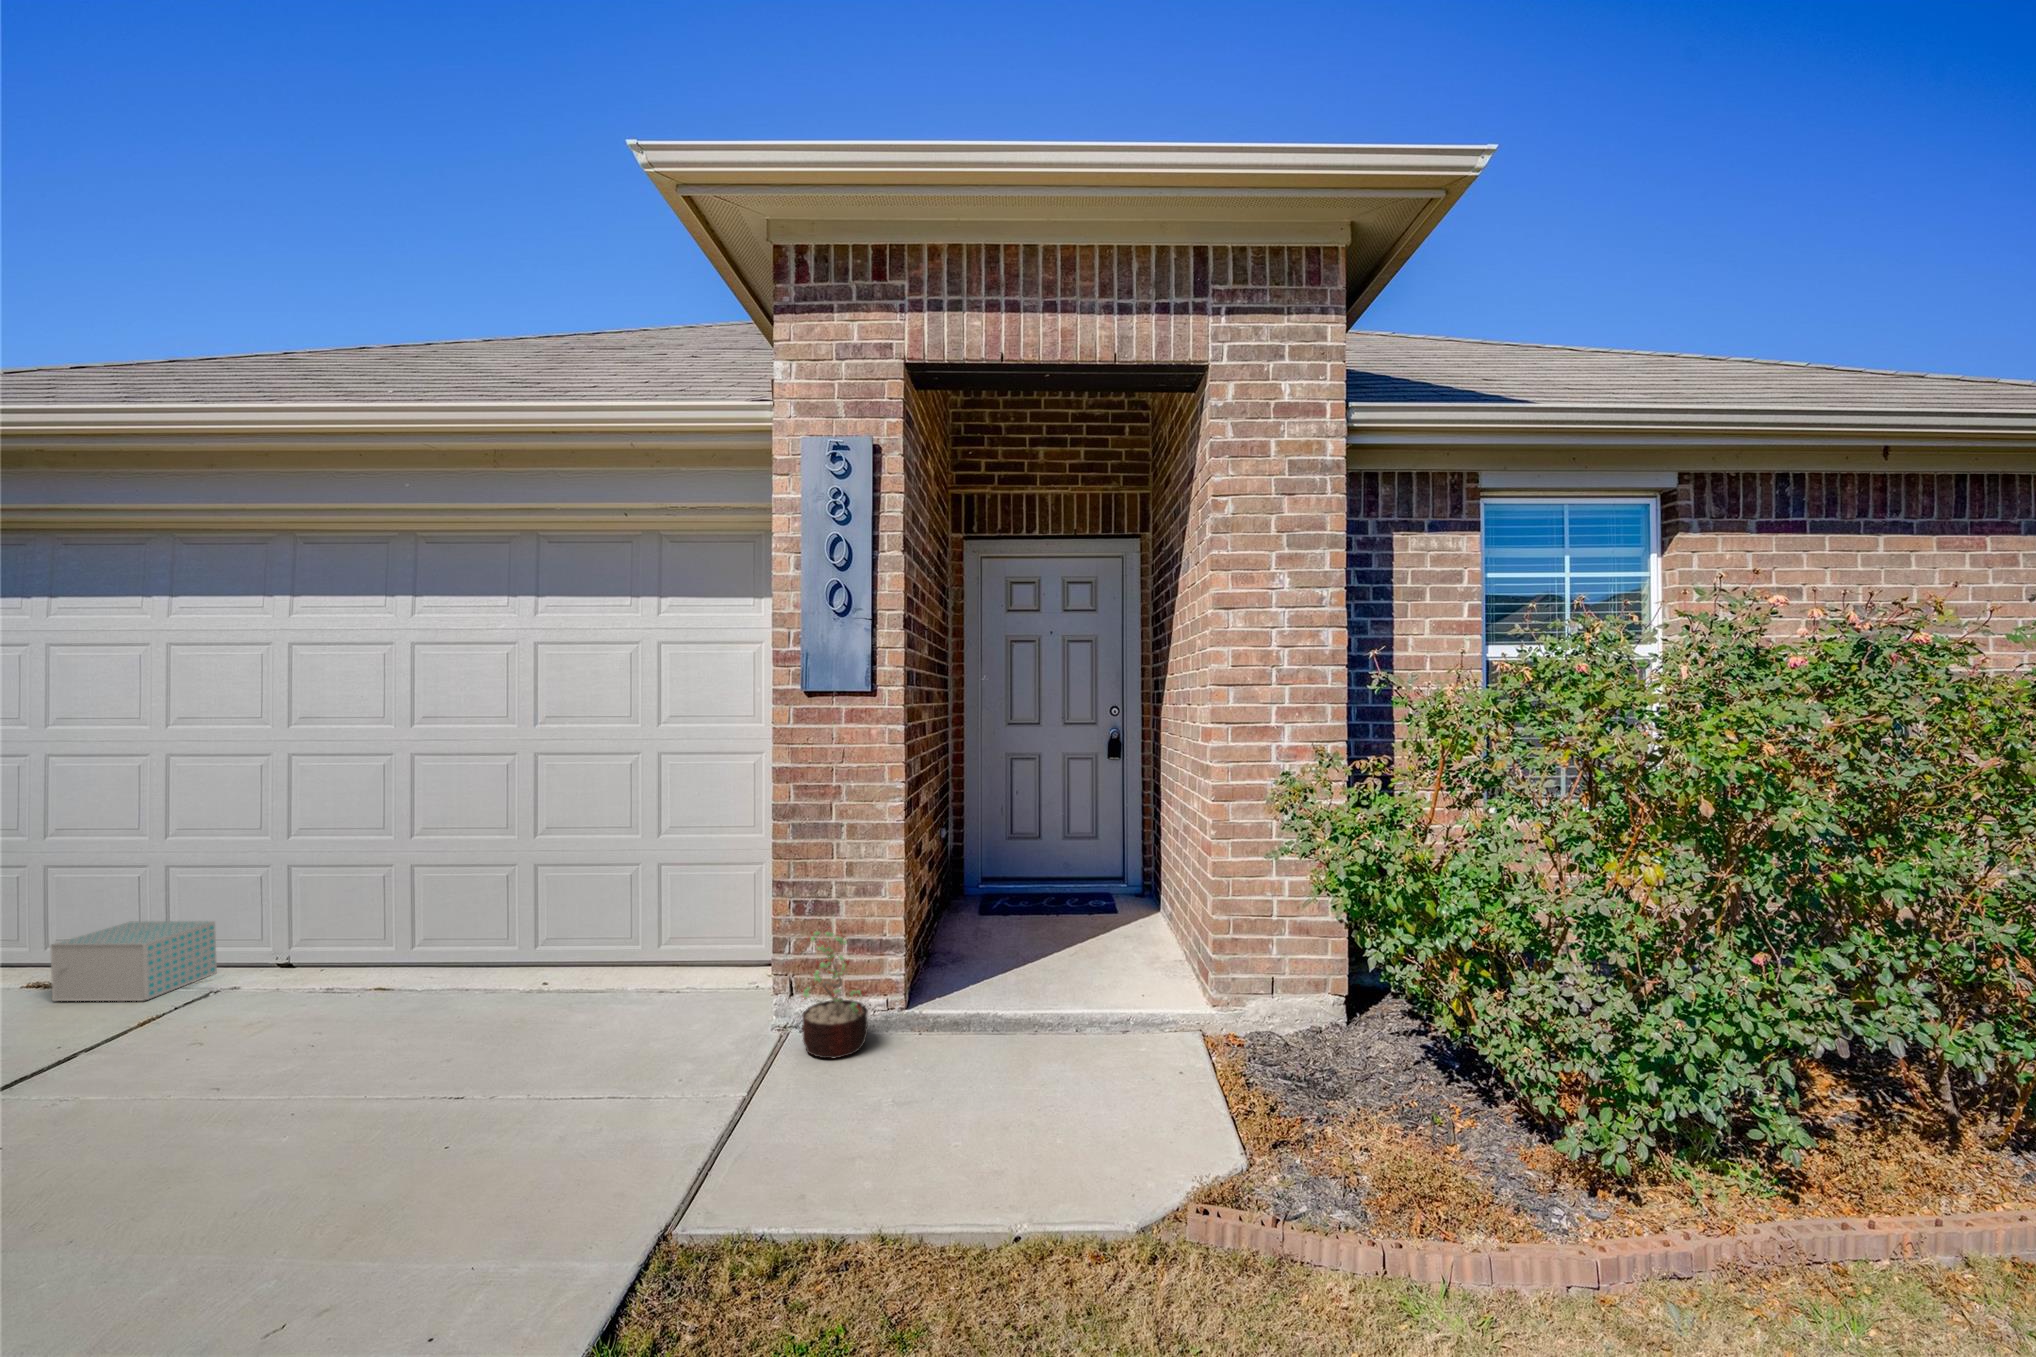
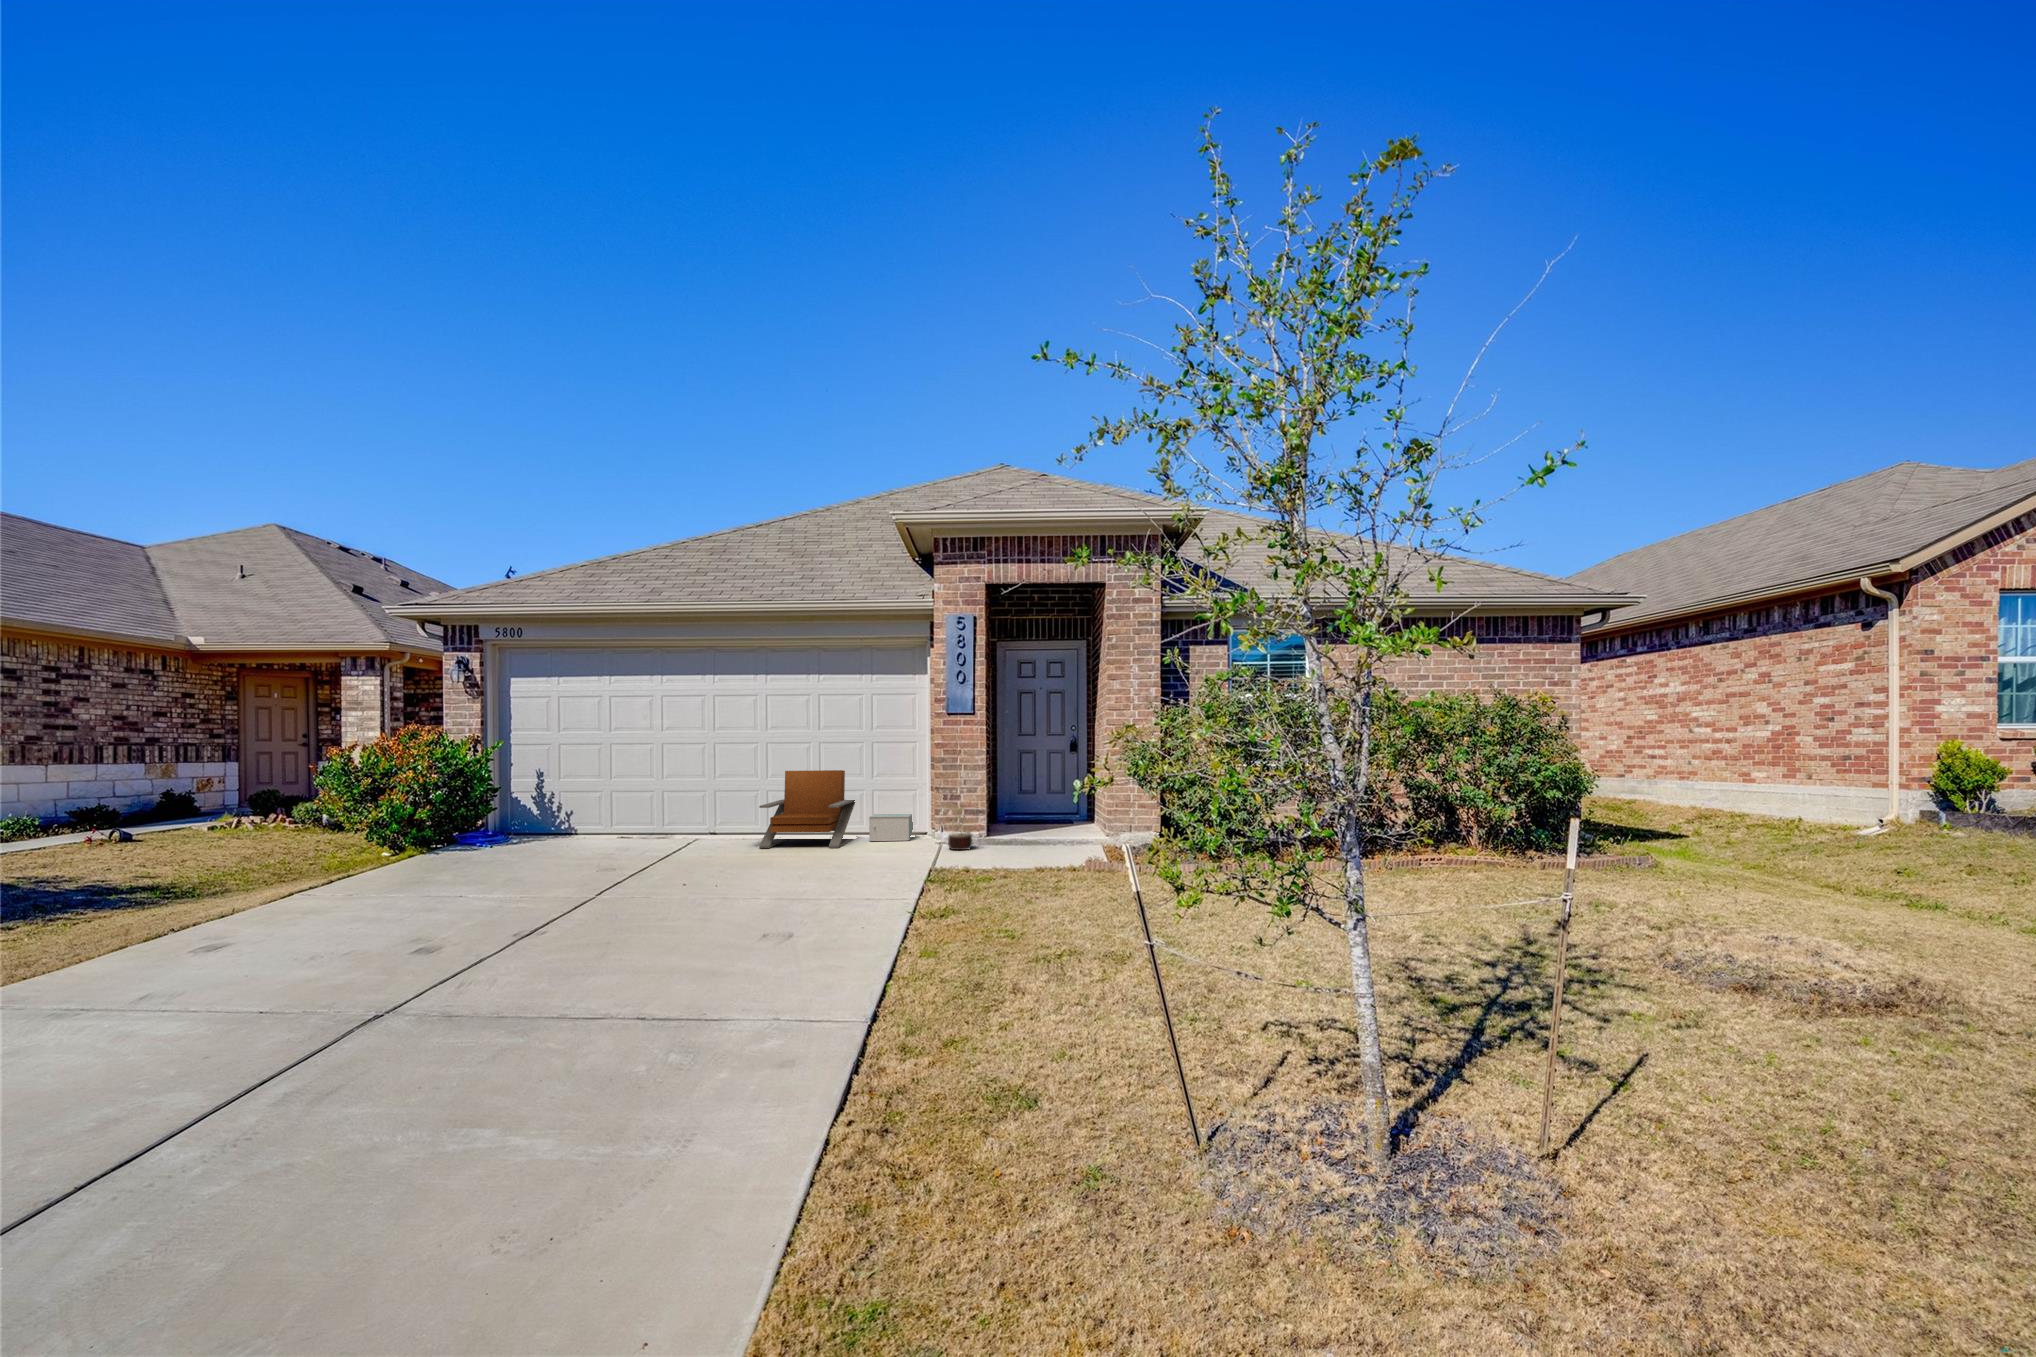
lounge chair: none [317,821,605,1036] -> present [759,770,855,848]
storage box: present [50,921,217,1001] -> present [869,814,913,841]

